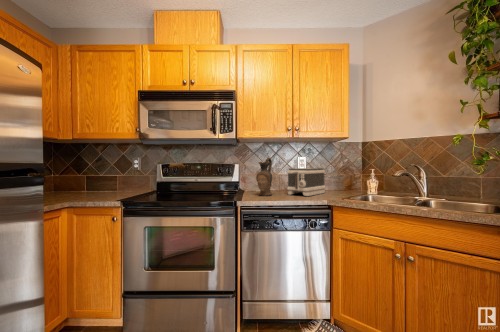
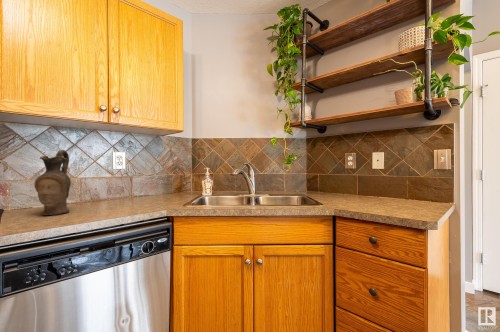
toaster: present [287,168,325,196] -> none [99,167,155,207]

